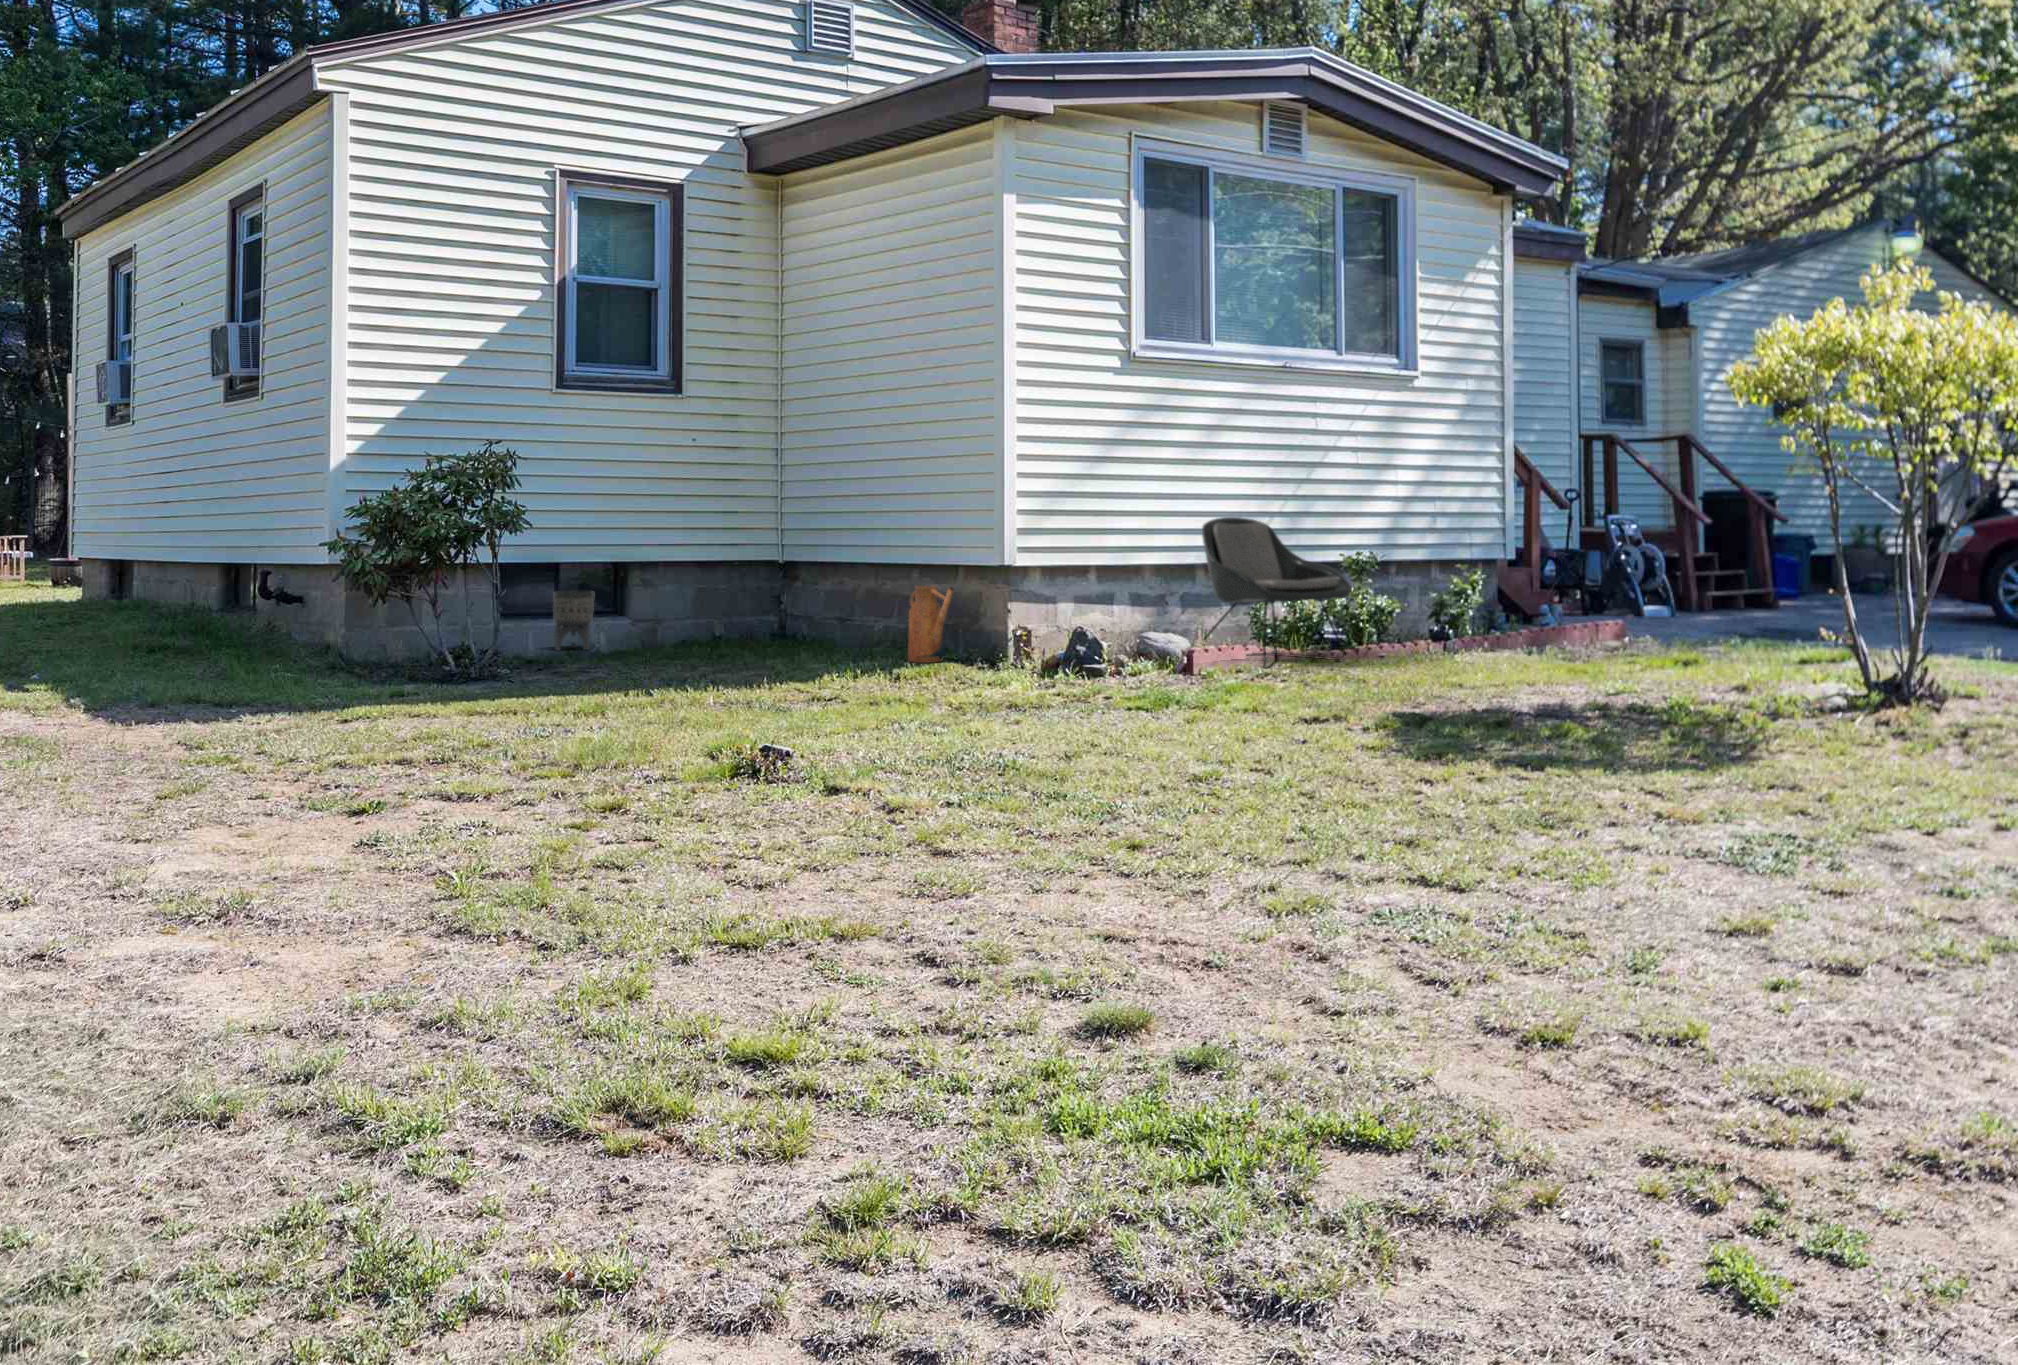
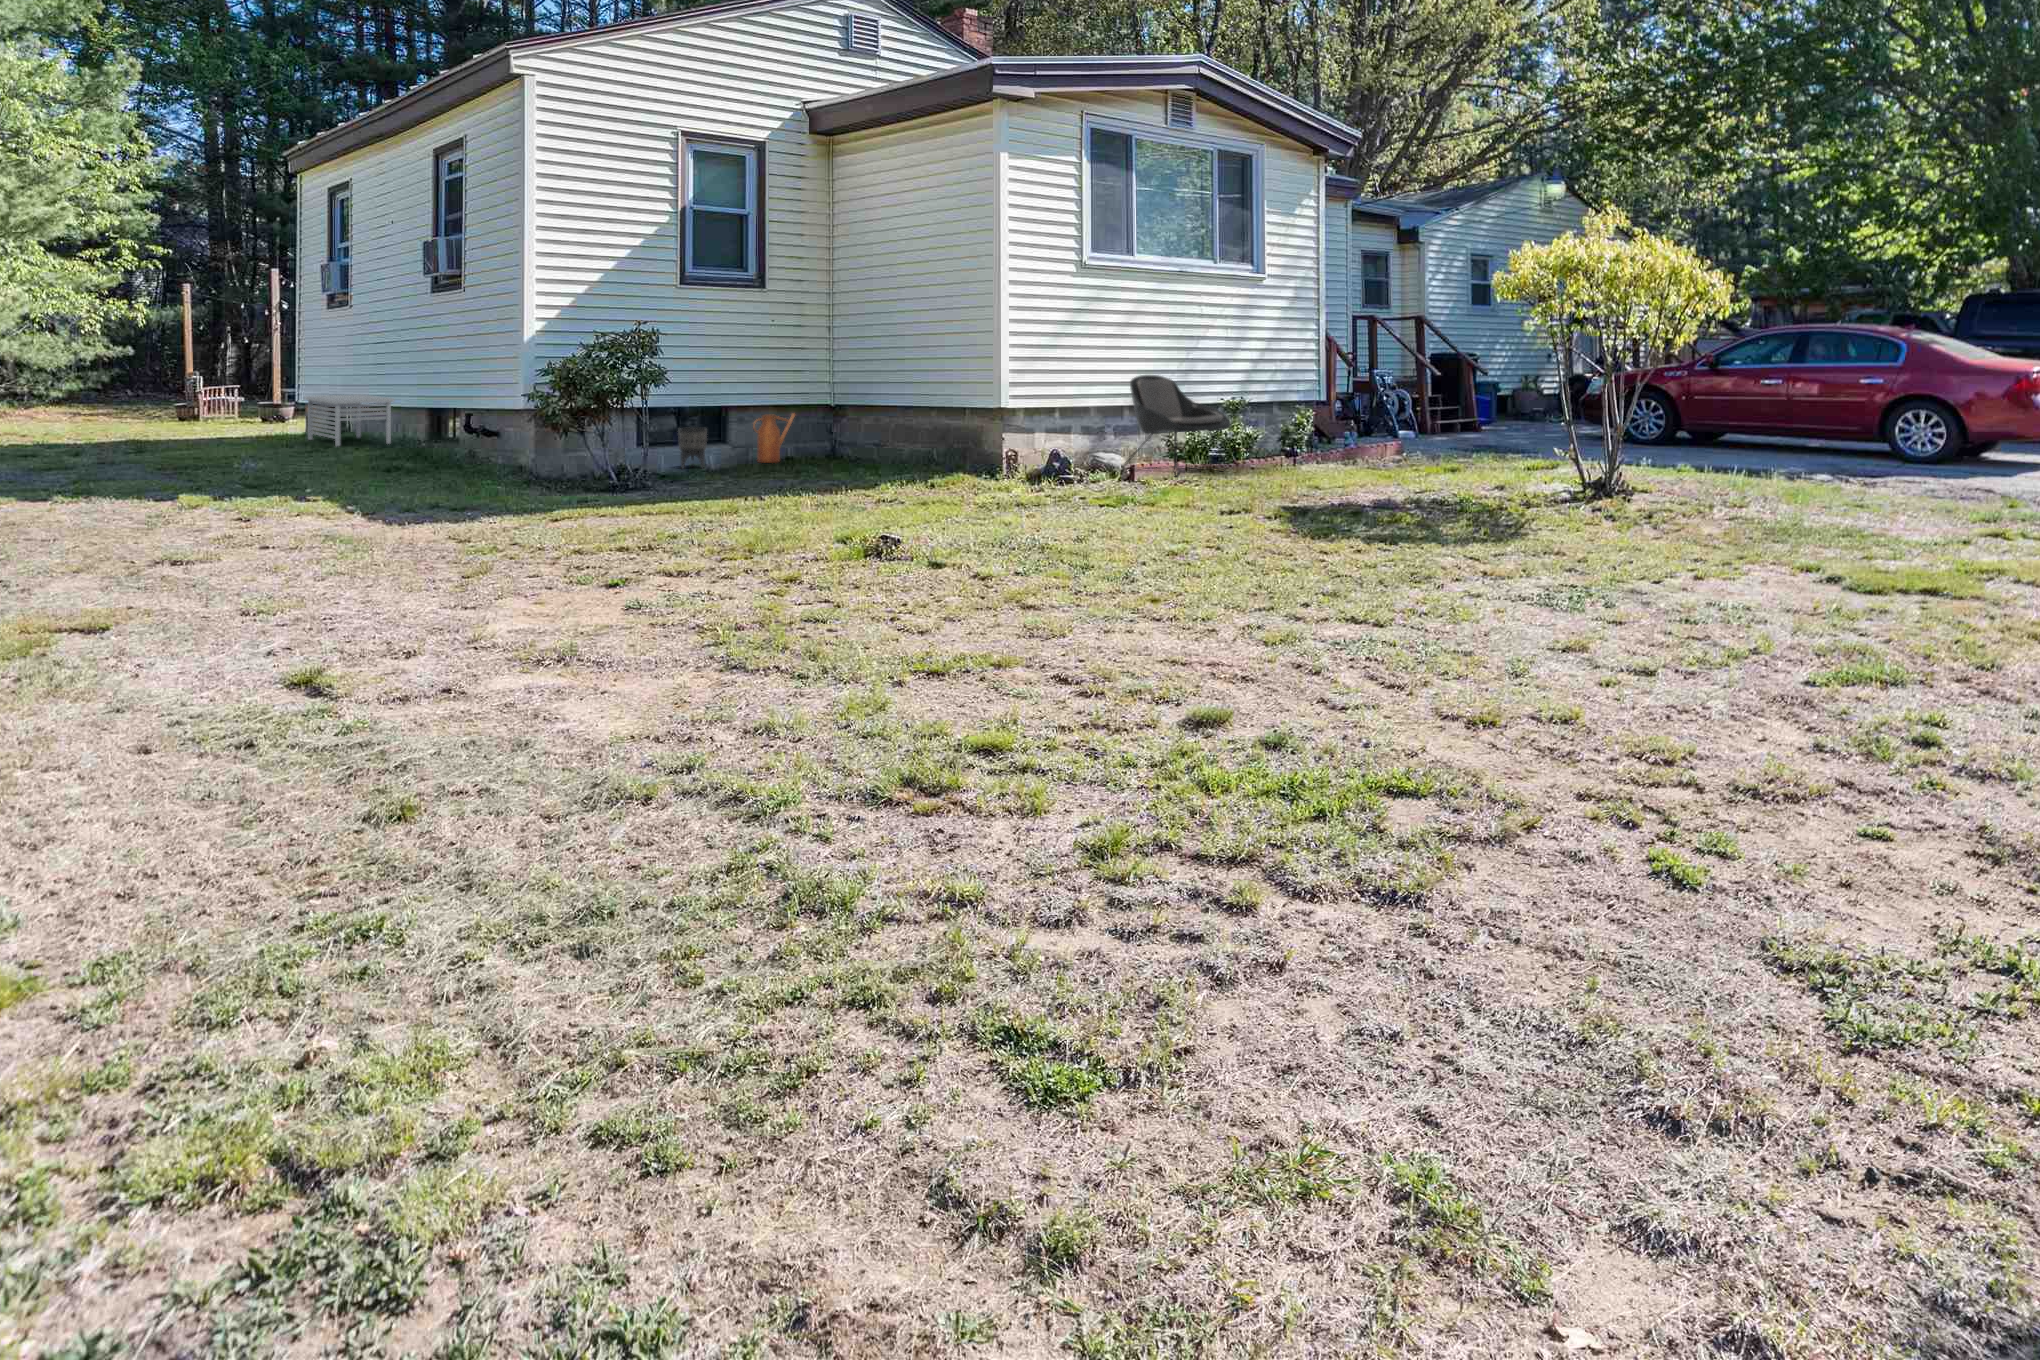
storage bench: none [68,544,185,616] -> present [305,394,394,446]
watering can: present [908,586,954,663] -> present [753,413,795,463]

